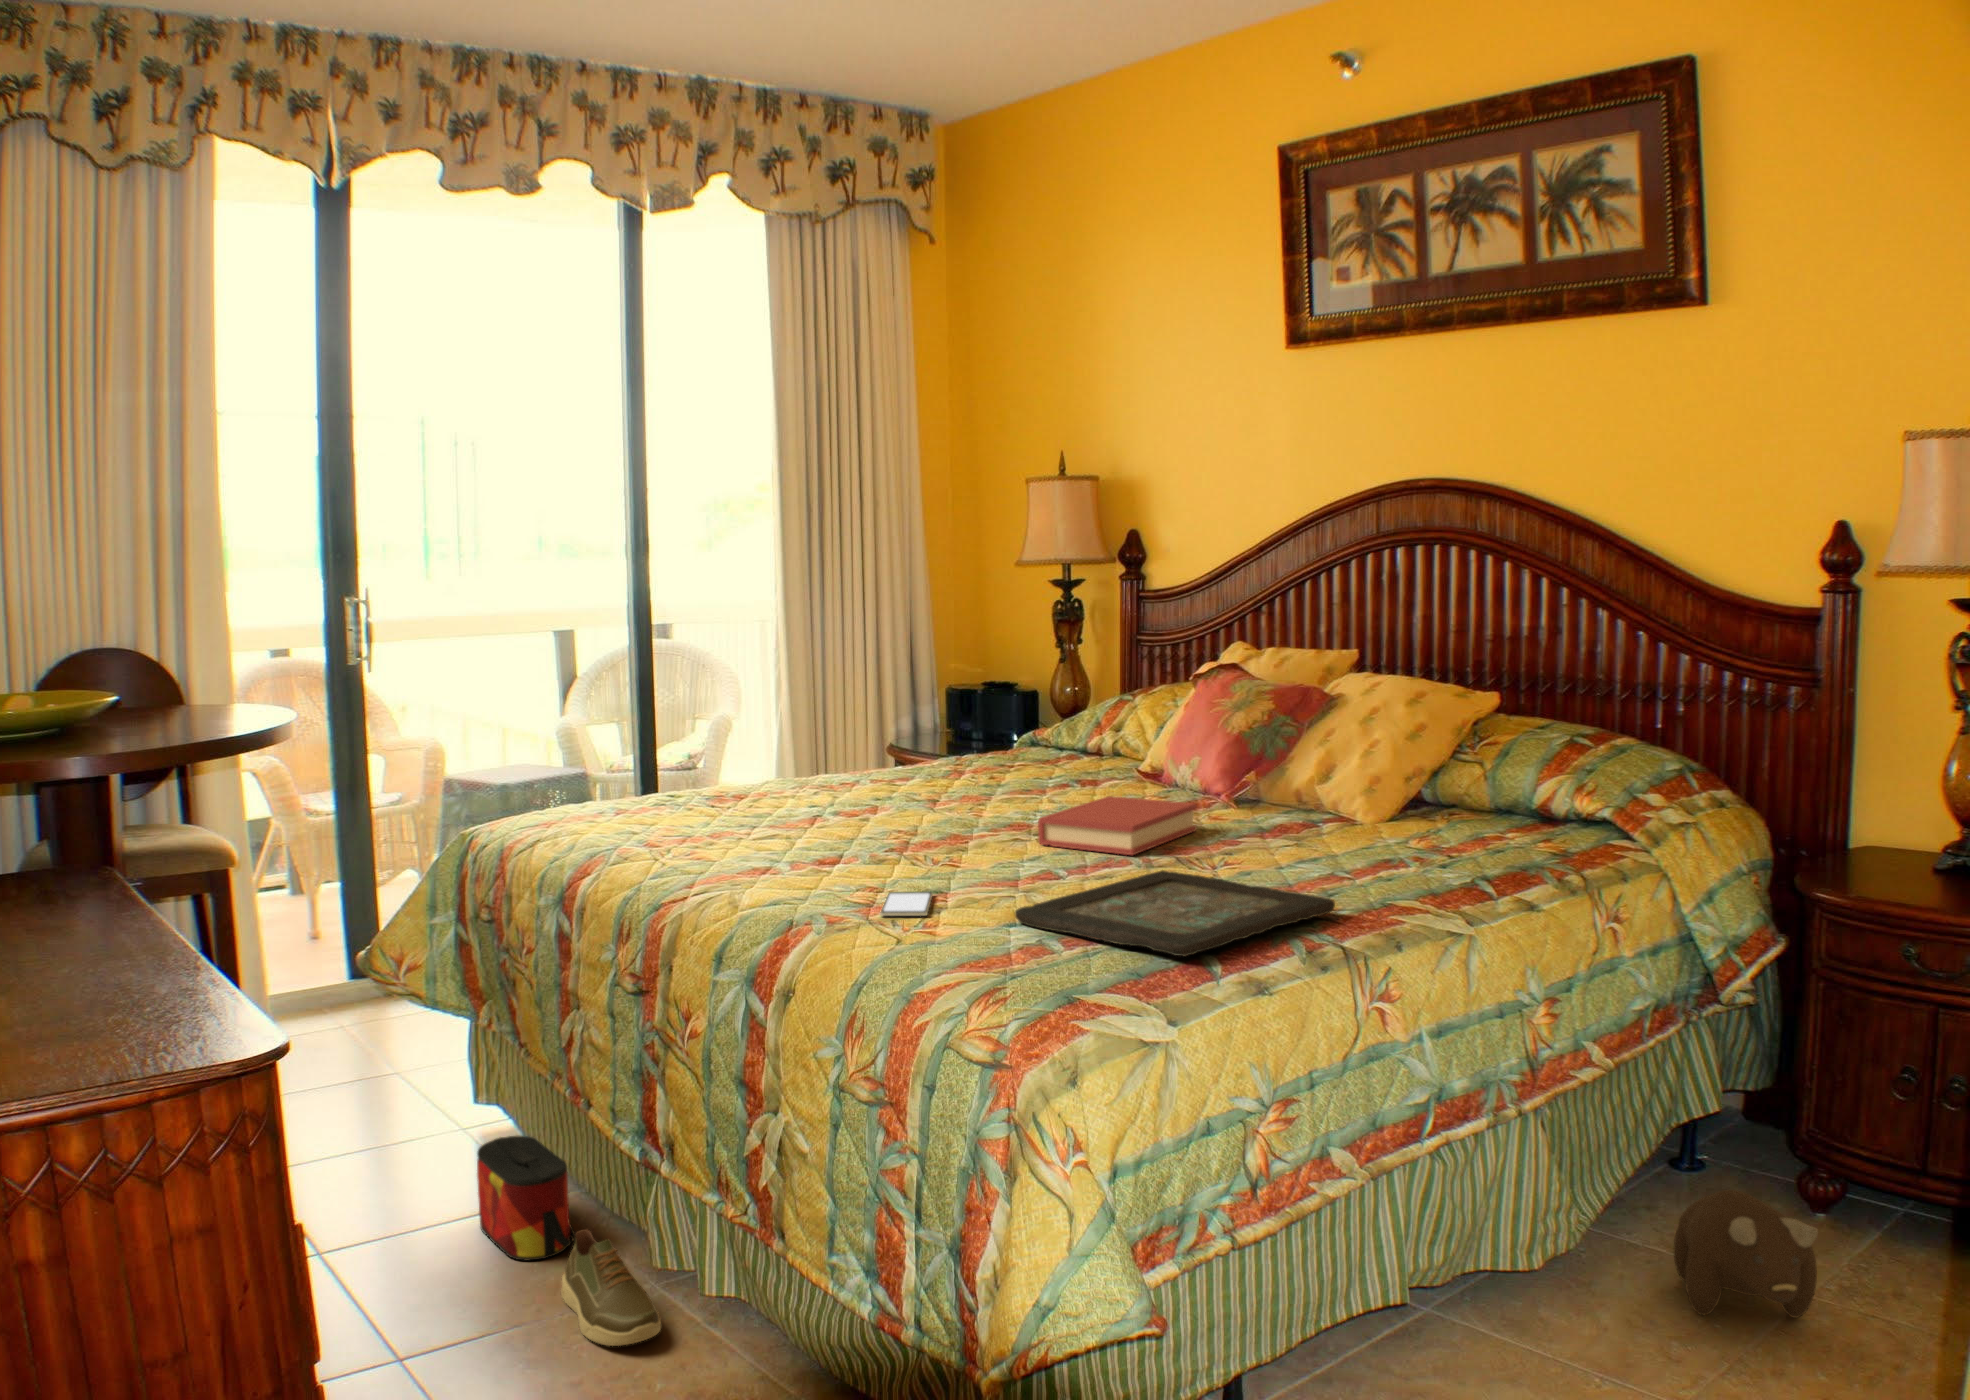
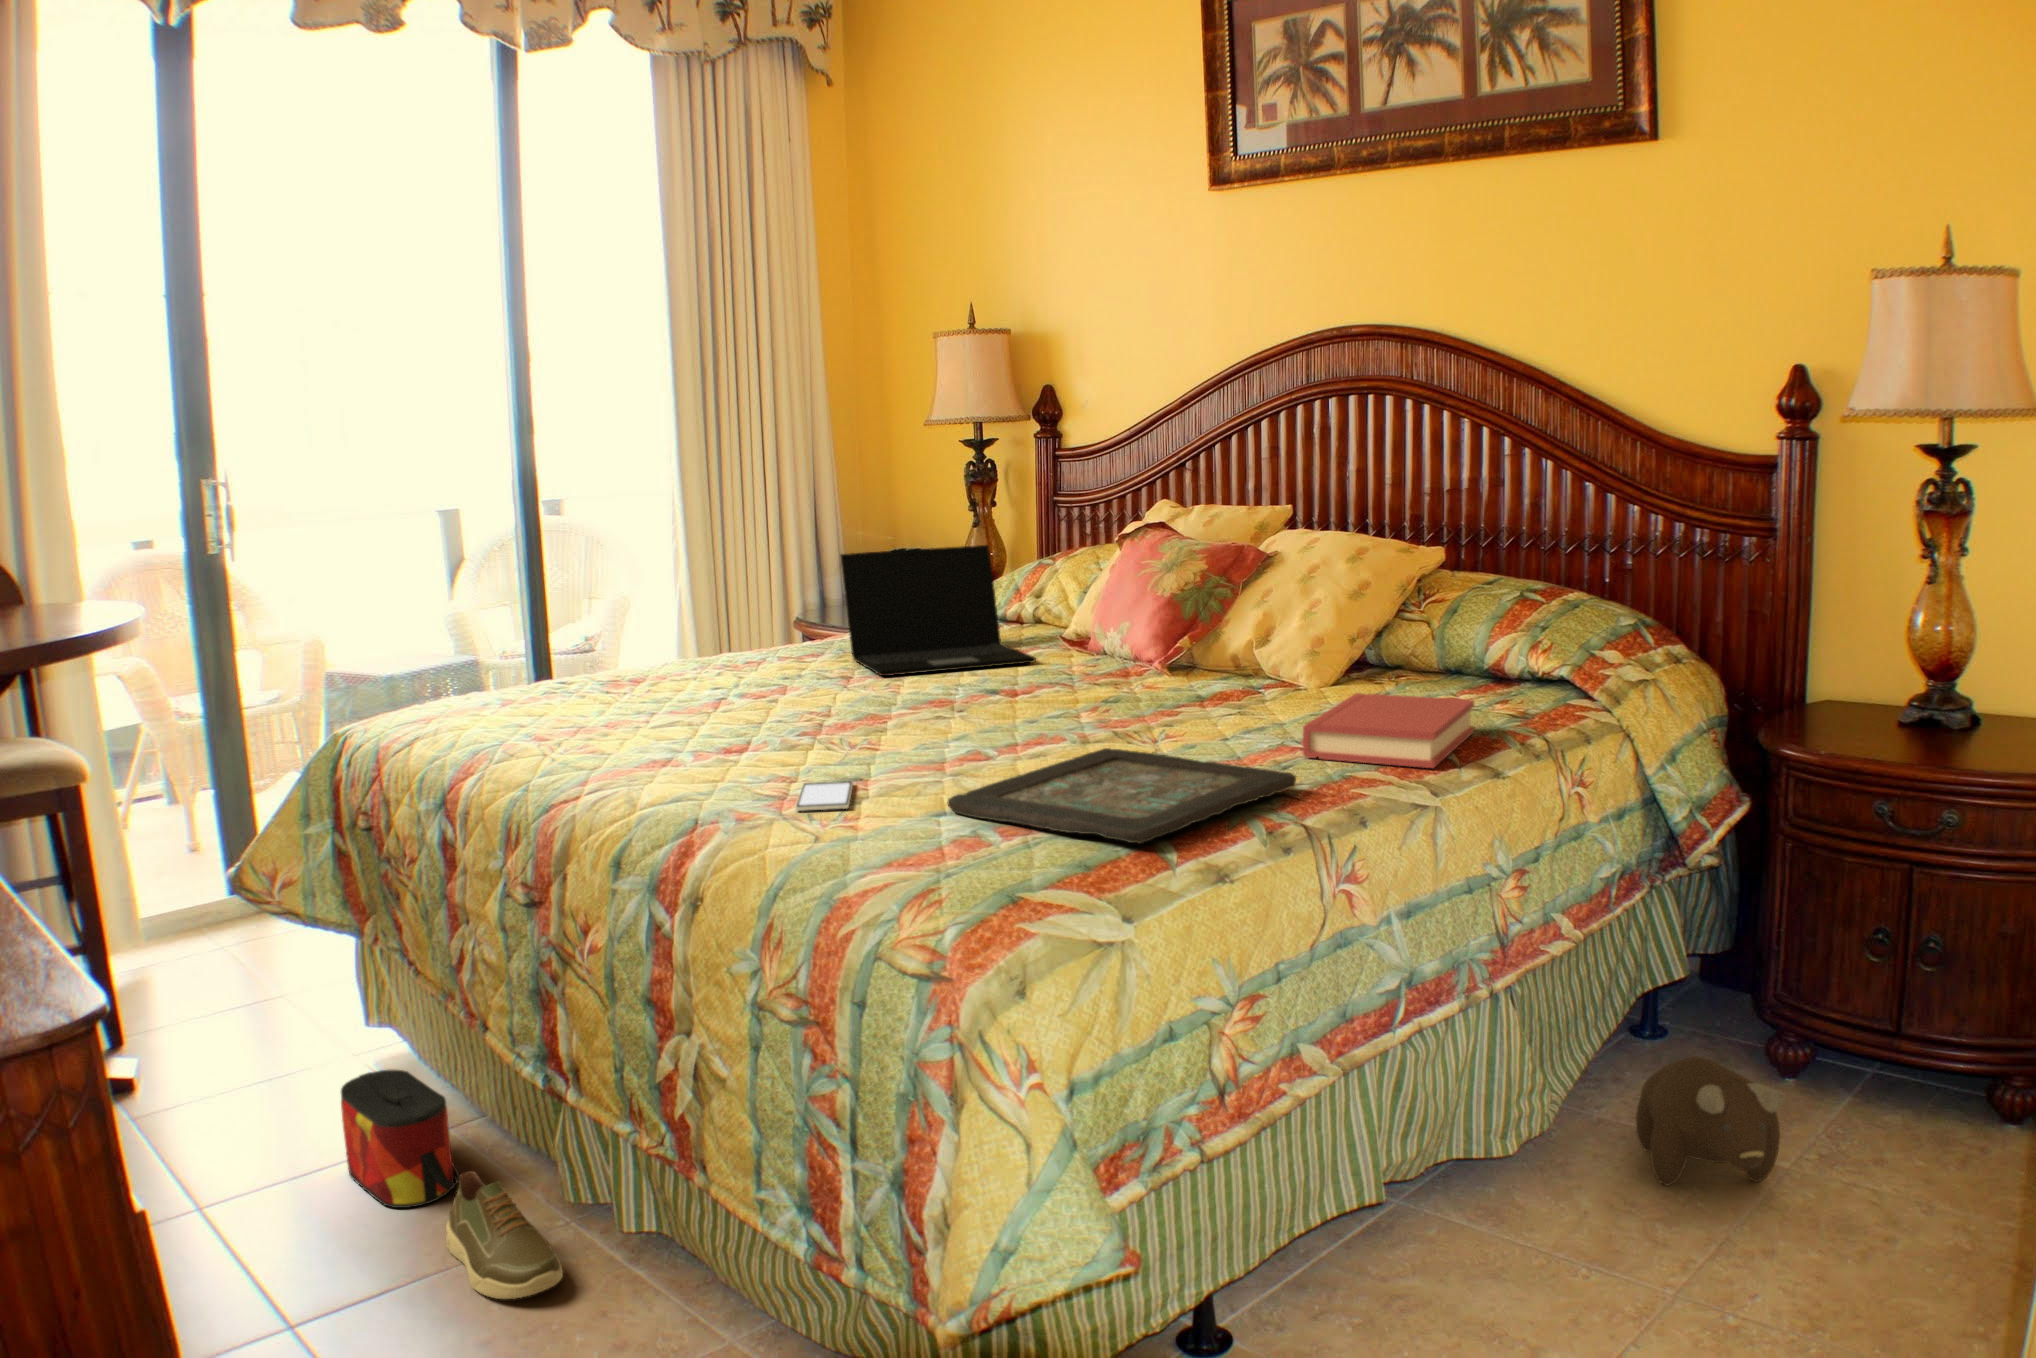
laptop: none [933,681,1108,799] -> present [841,545,1036,676]
hardback book: present [1038,796,1197,855] -> present [1303,693,1475,768]

